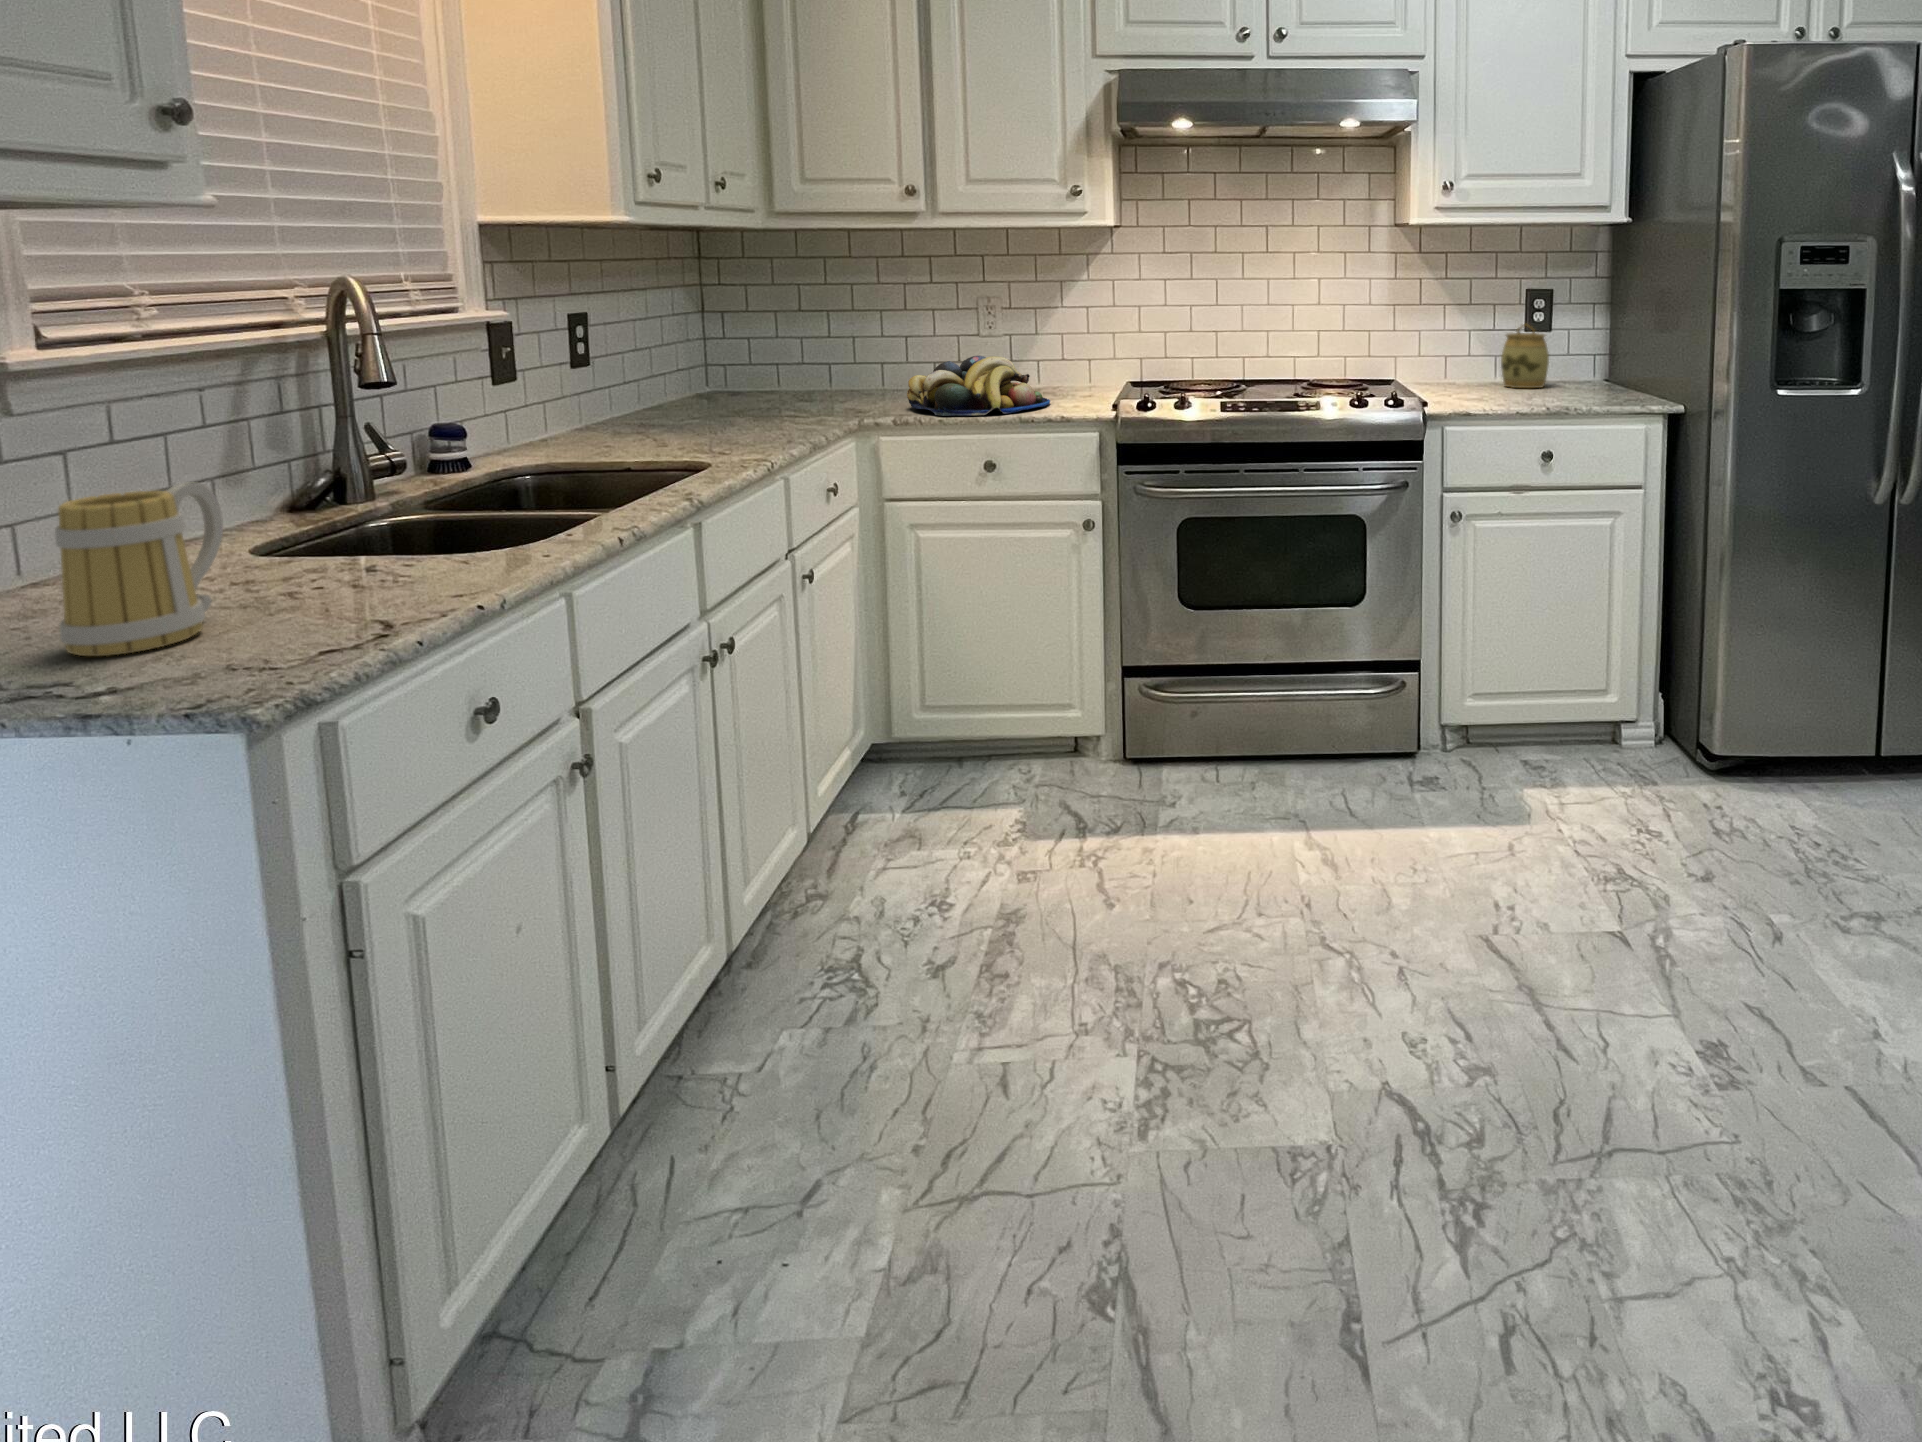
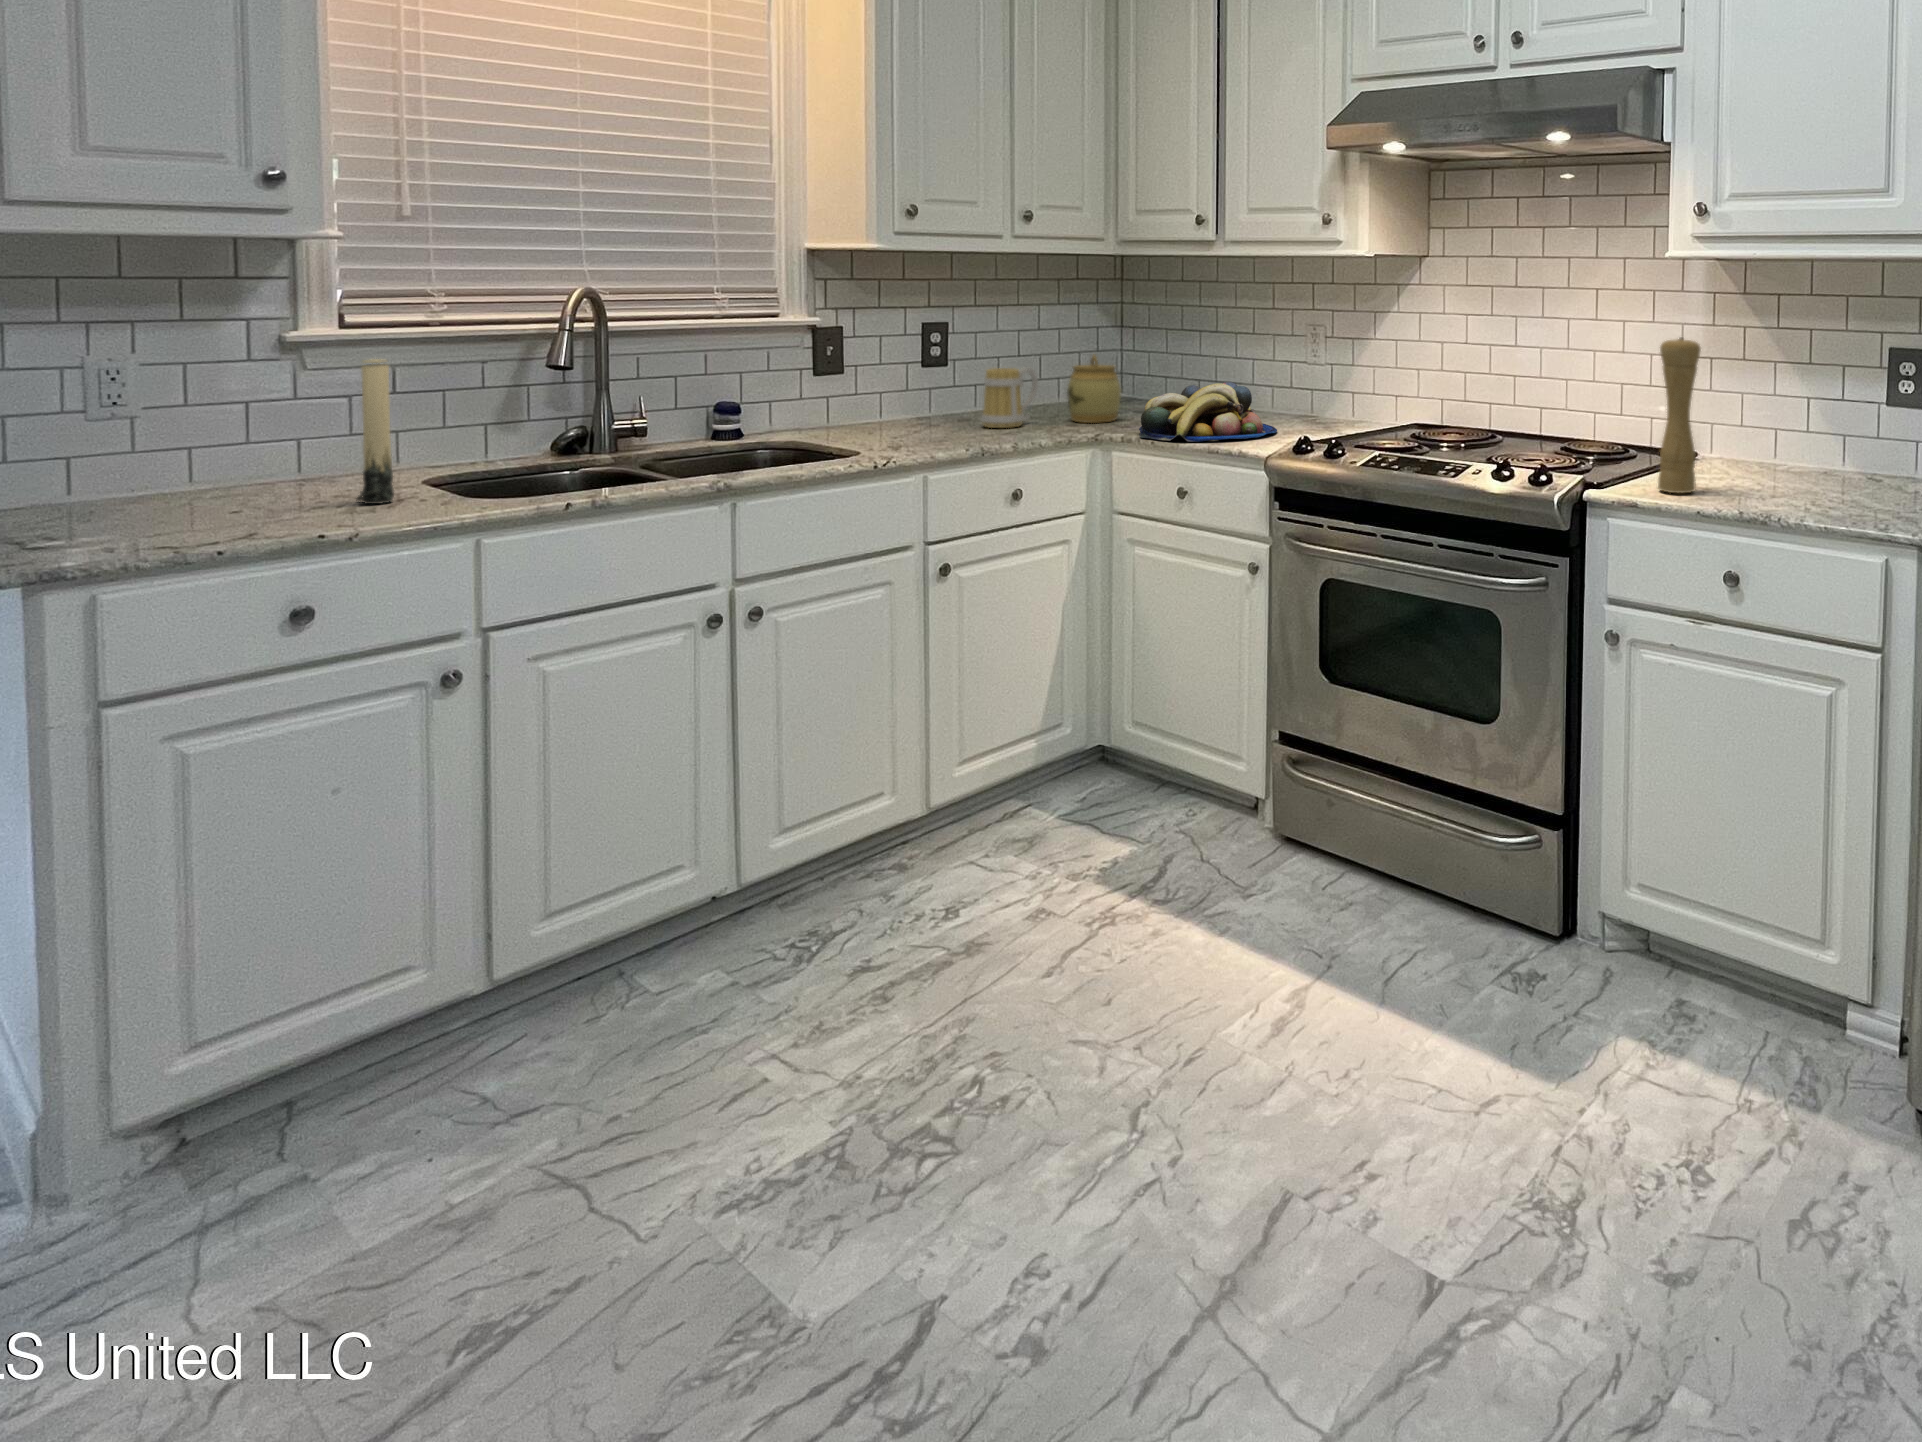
pepper mill: none [1470,284,1500,402] -> present [1658,337,1701,493]
jar: present [1501,324,1549,388] -> present [1067,354,1121,423]
candle: none [285,378,358,592] -> present [357,359,394,504]
mug: present [55,482,223,656] -> present [982,367,1038,428]

